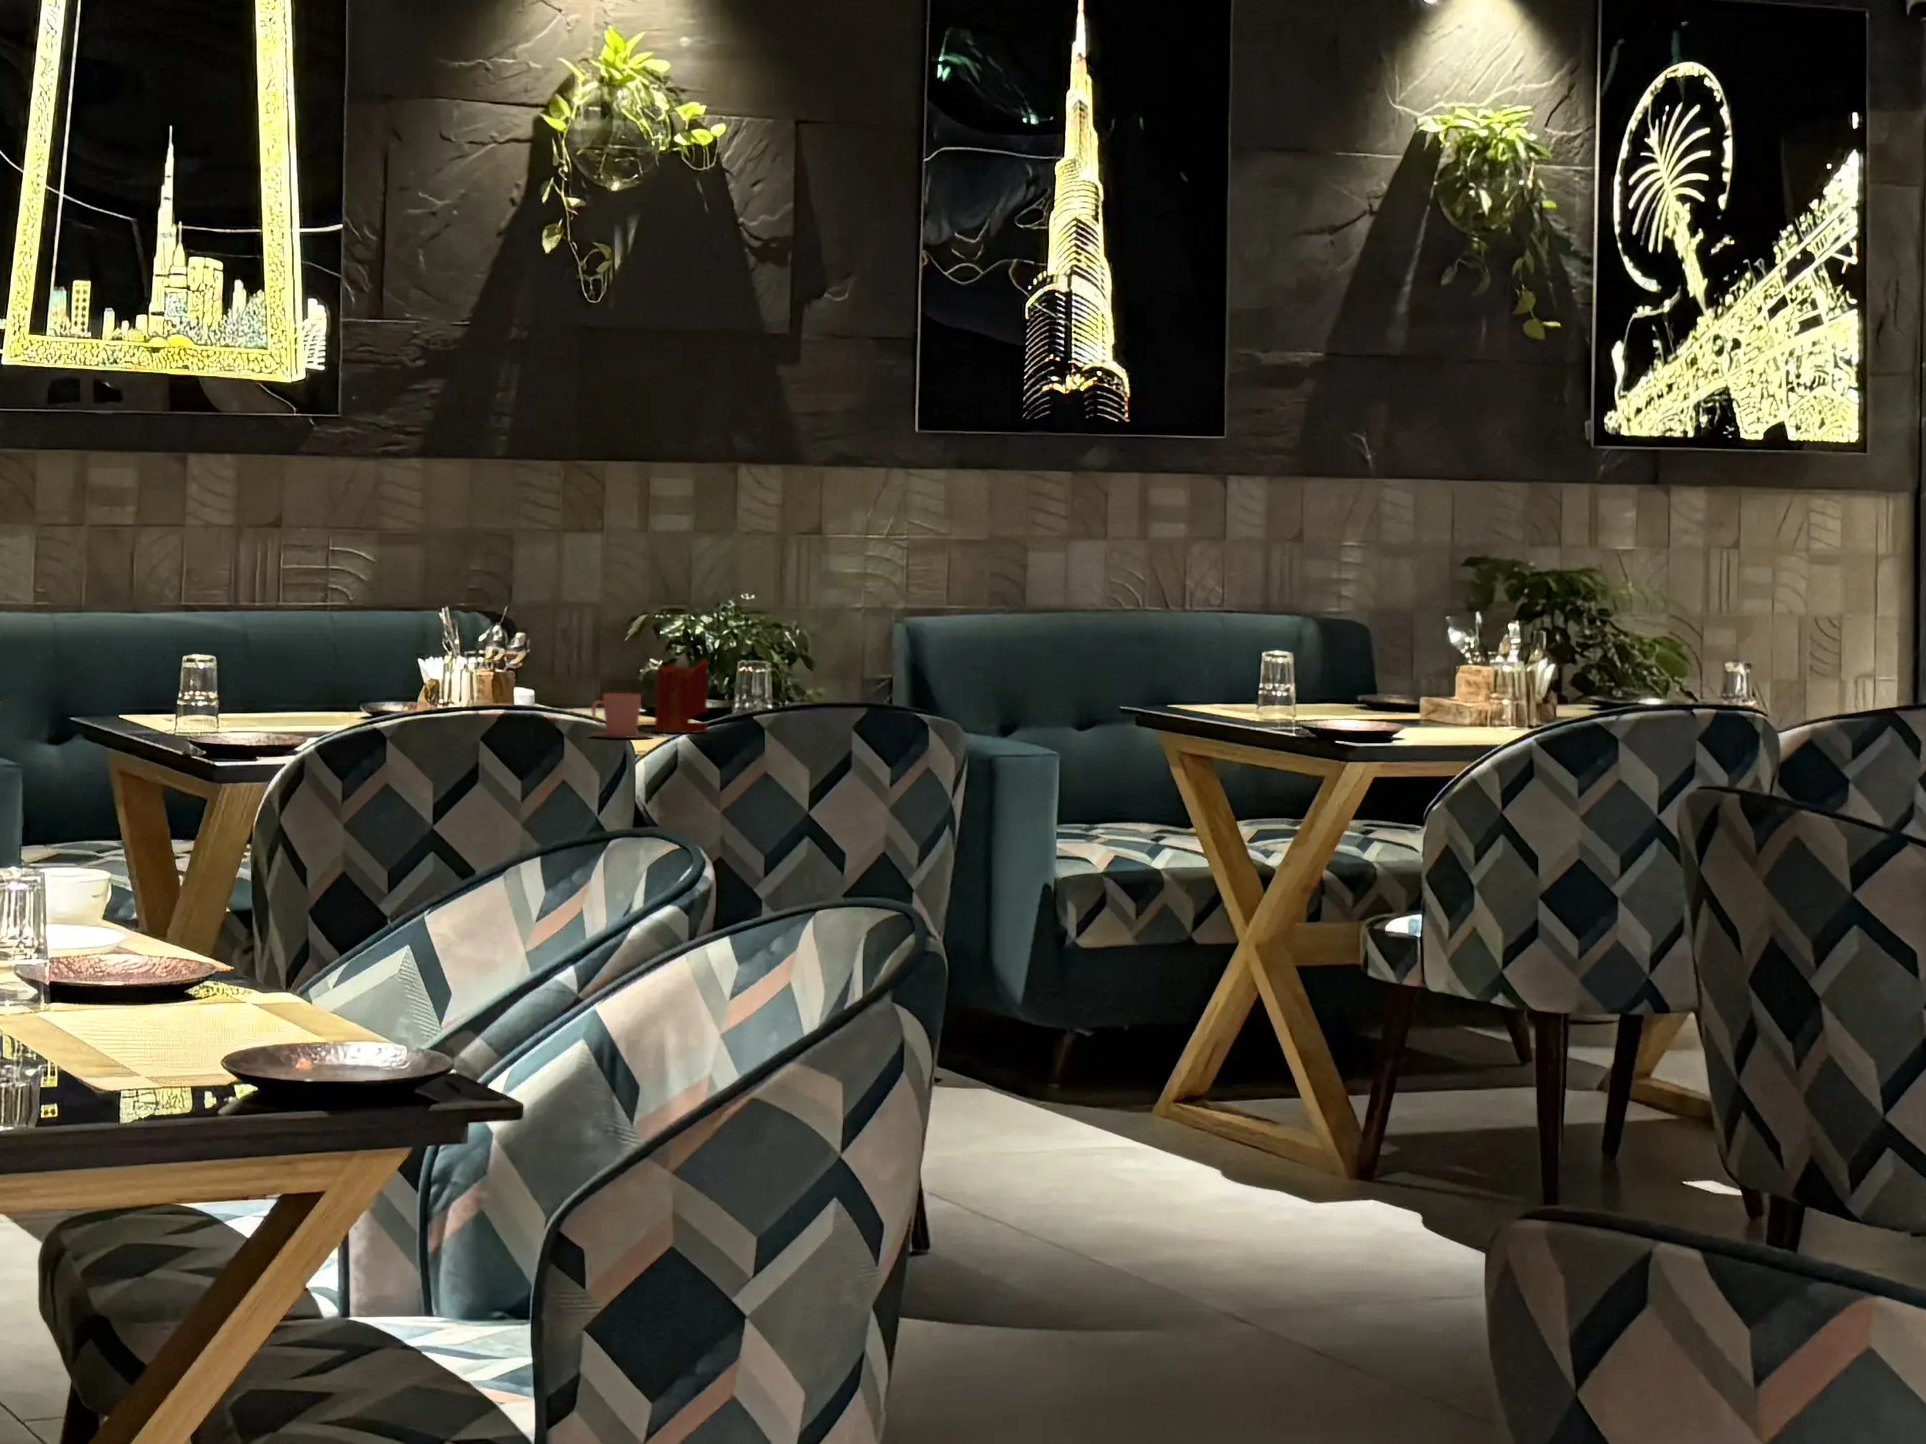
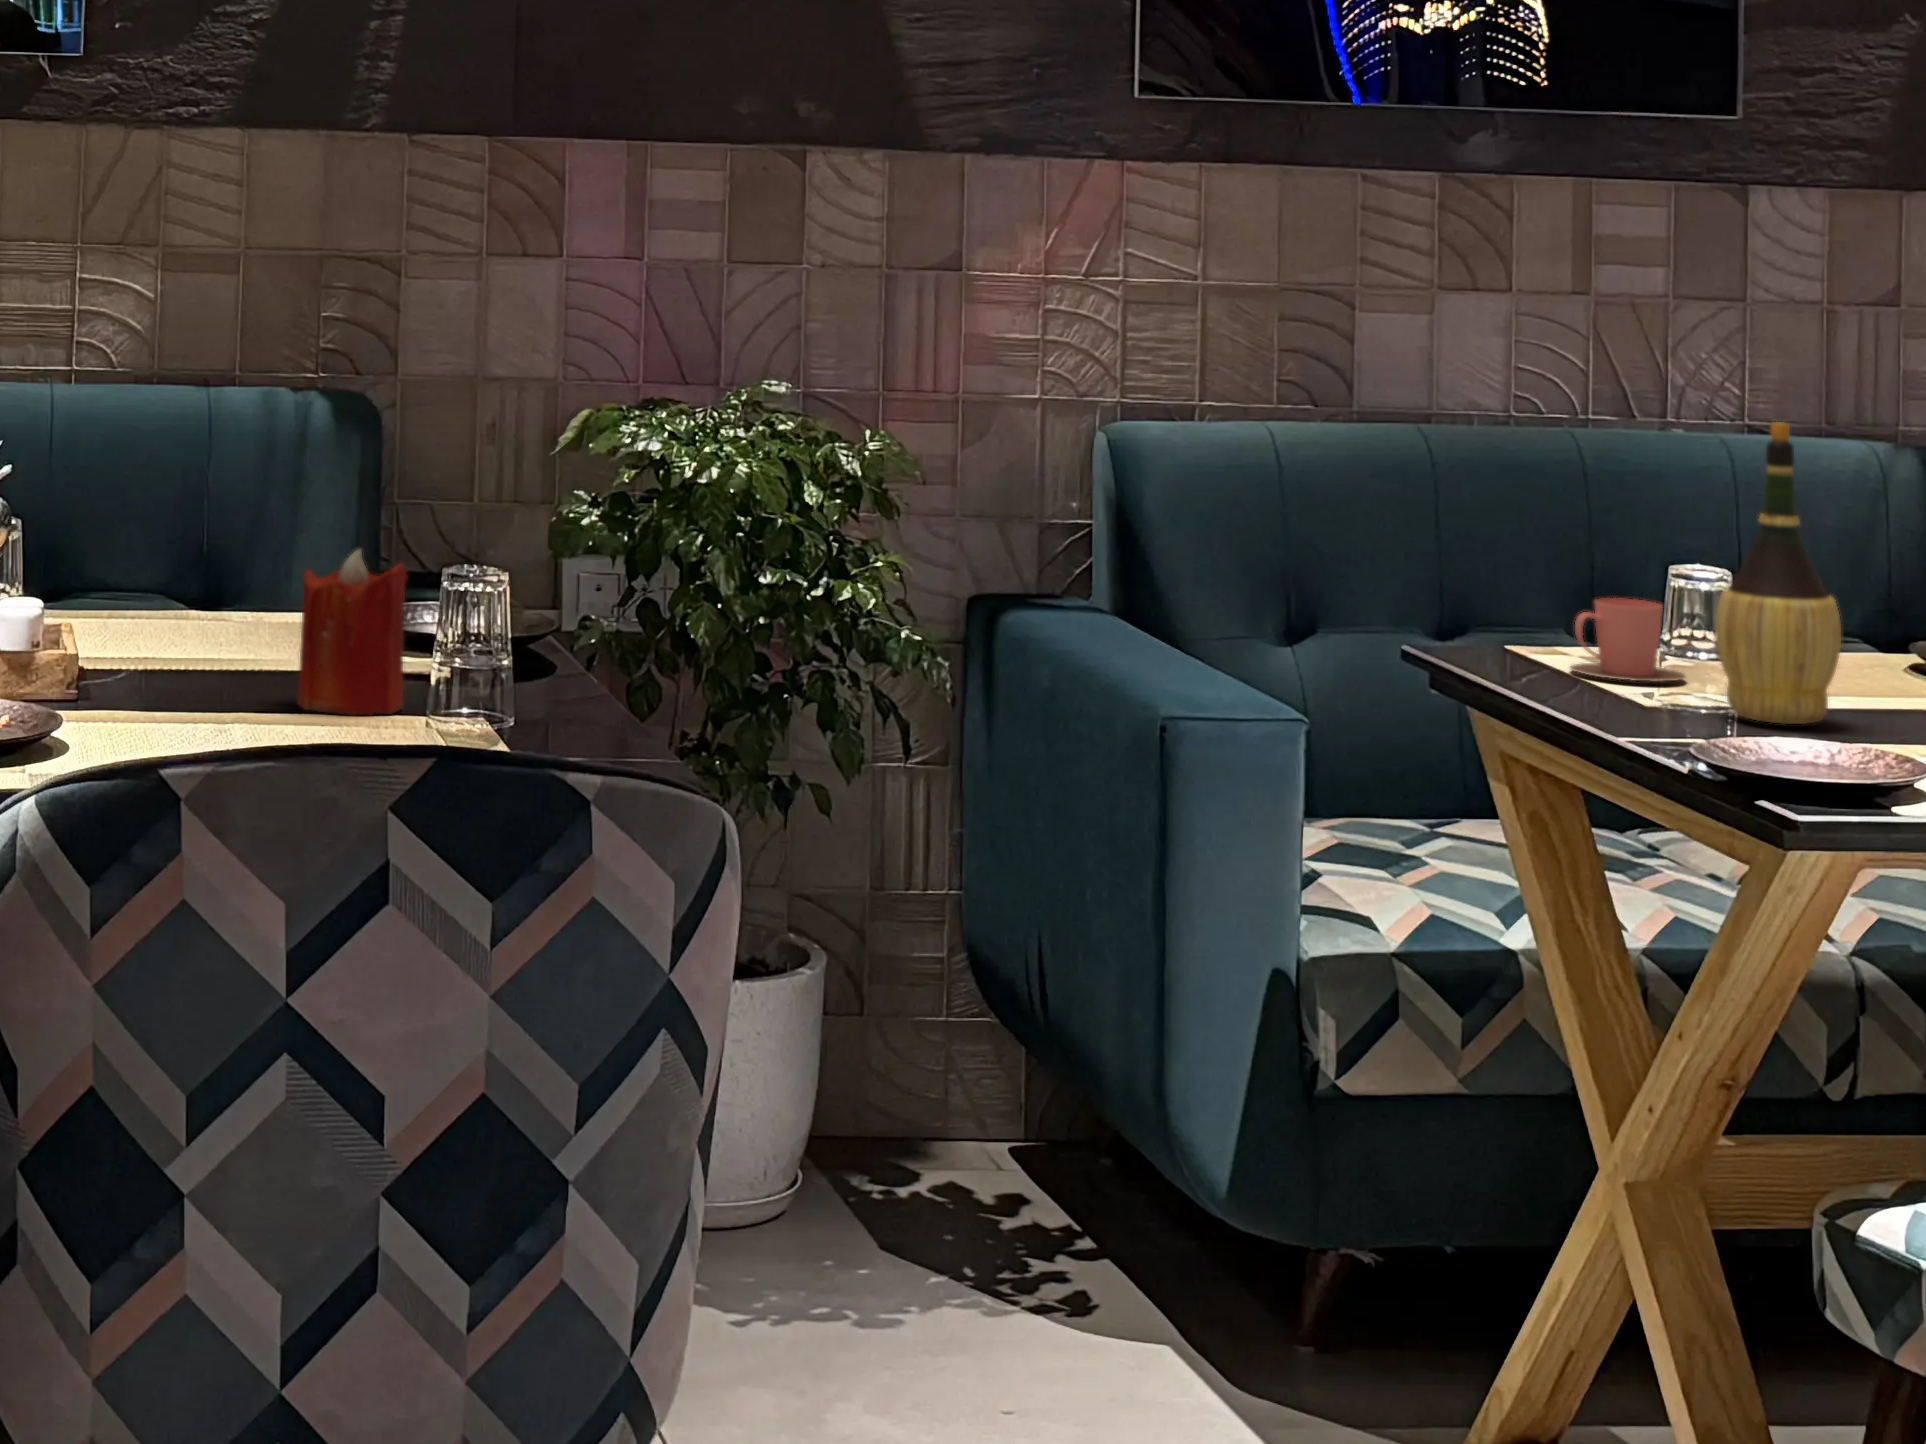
wine bottle: none [1294,575,1353,720] -> present [1715,422,1841,724]
cup: present [591,693,652,738] -> present [1570,598,1685,681]

